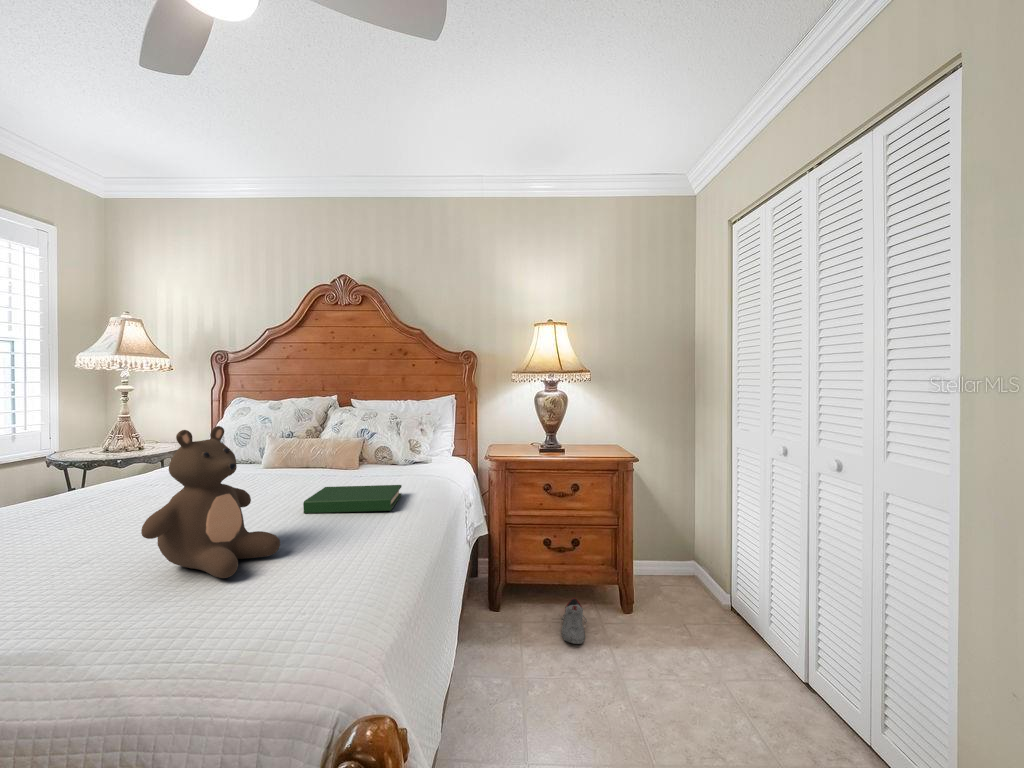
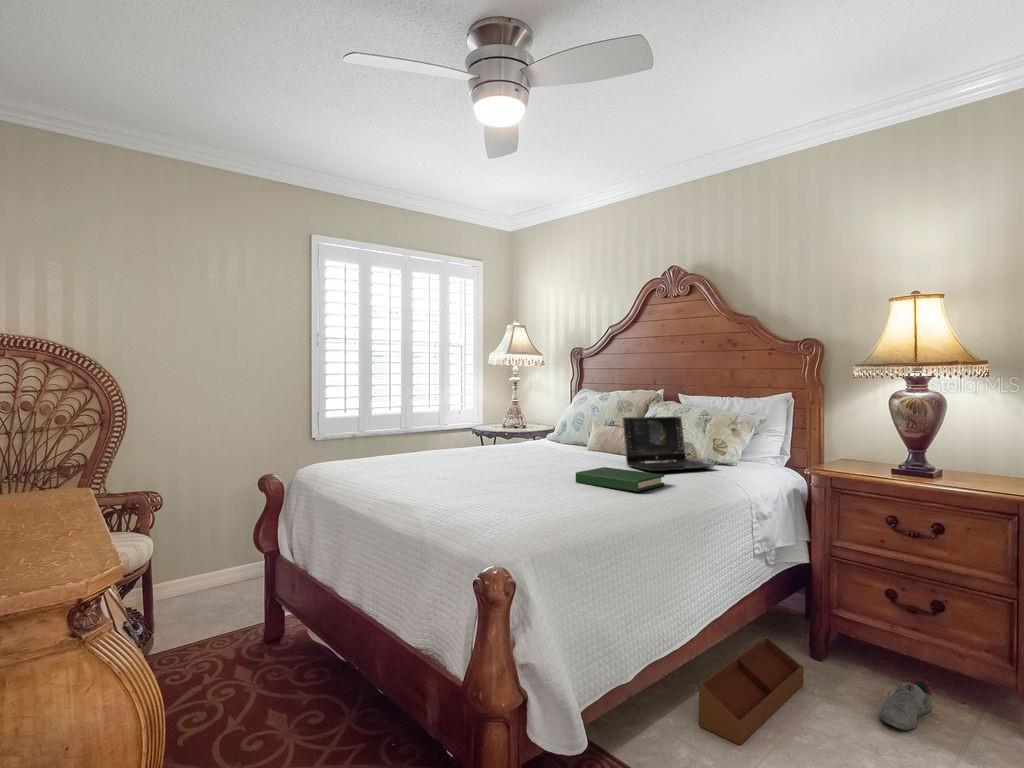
laptop: none [327,421,419,481] -> present [623,416,715,471]
teddy bear: present [141,426,280,578] -> none [461,403,535,501]
storage bin: none [464,608,508,732] -> present [698,636,803,745]

